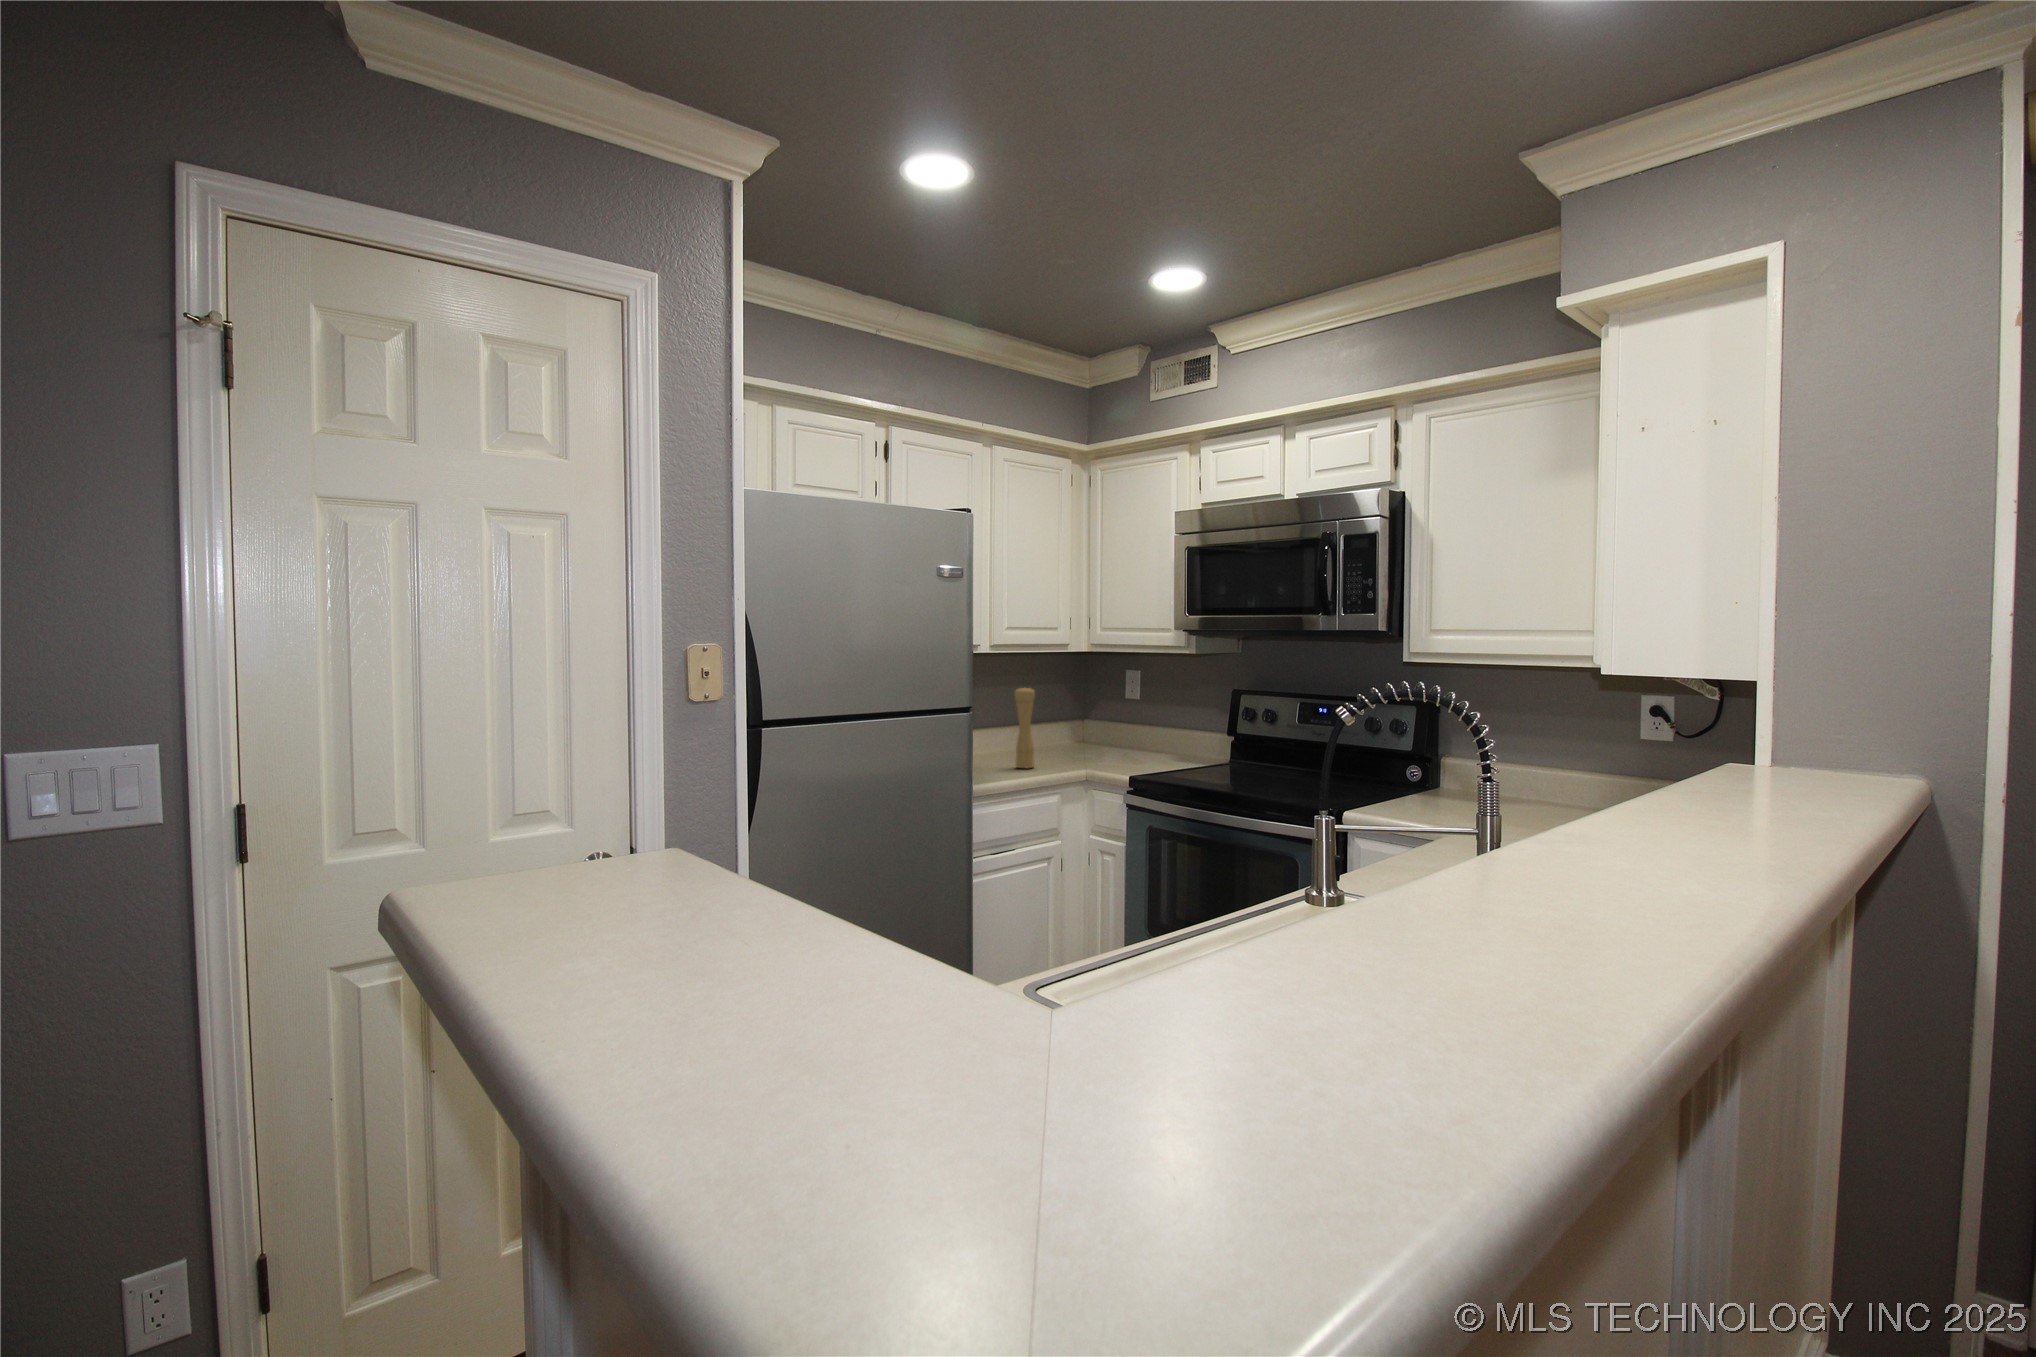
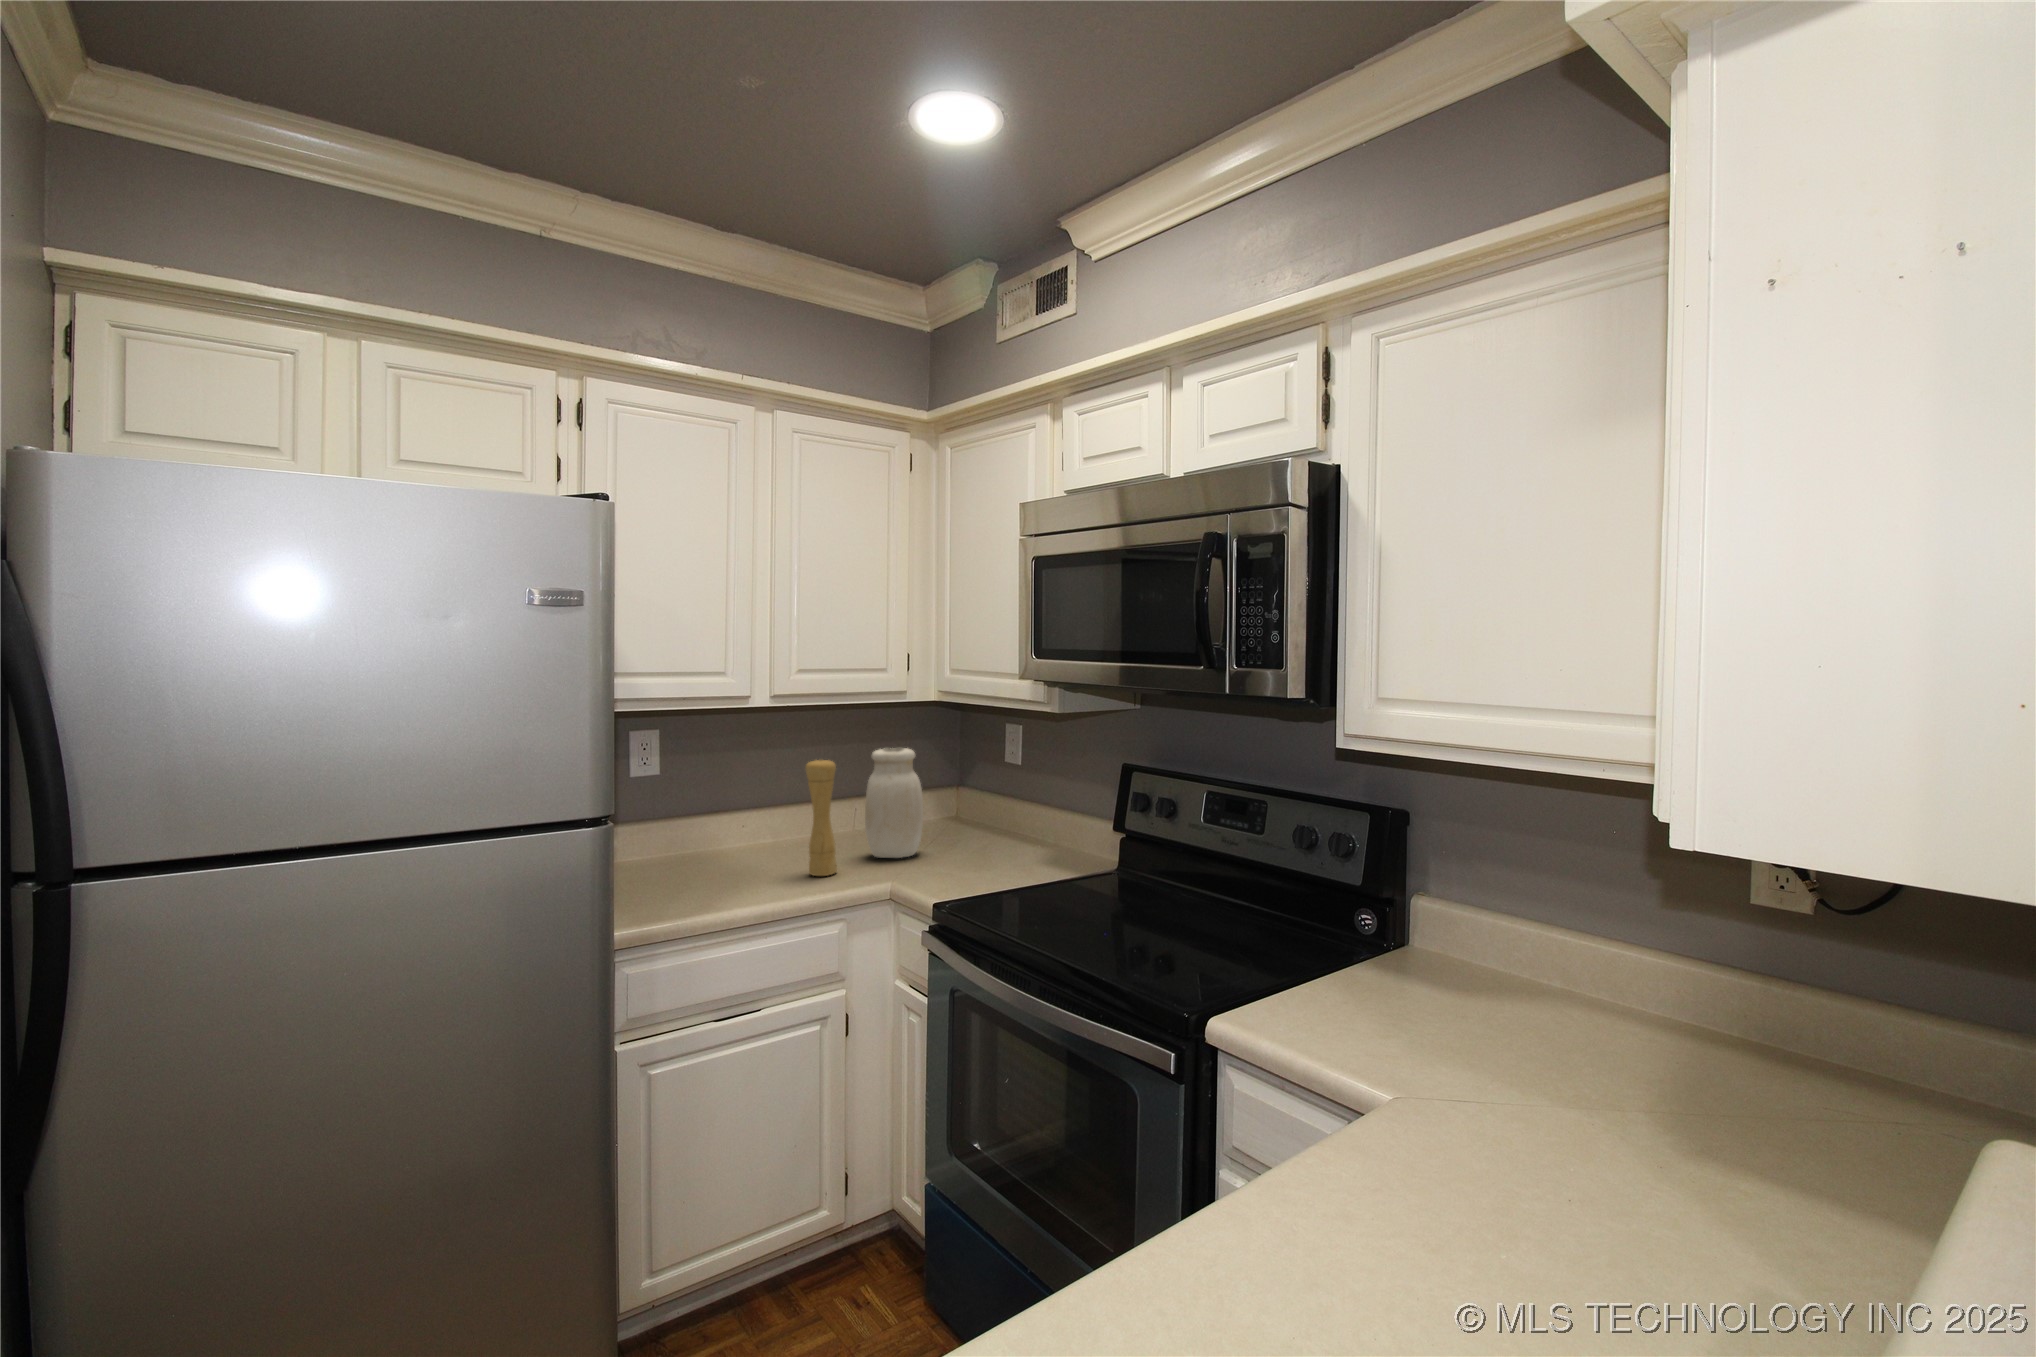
jar: none [1042,684,1083,761] -> present [865,748,923,858]

